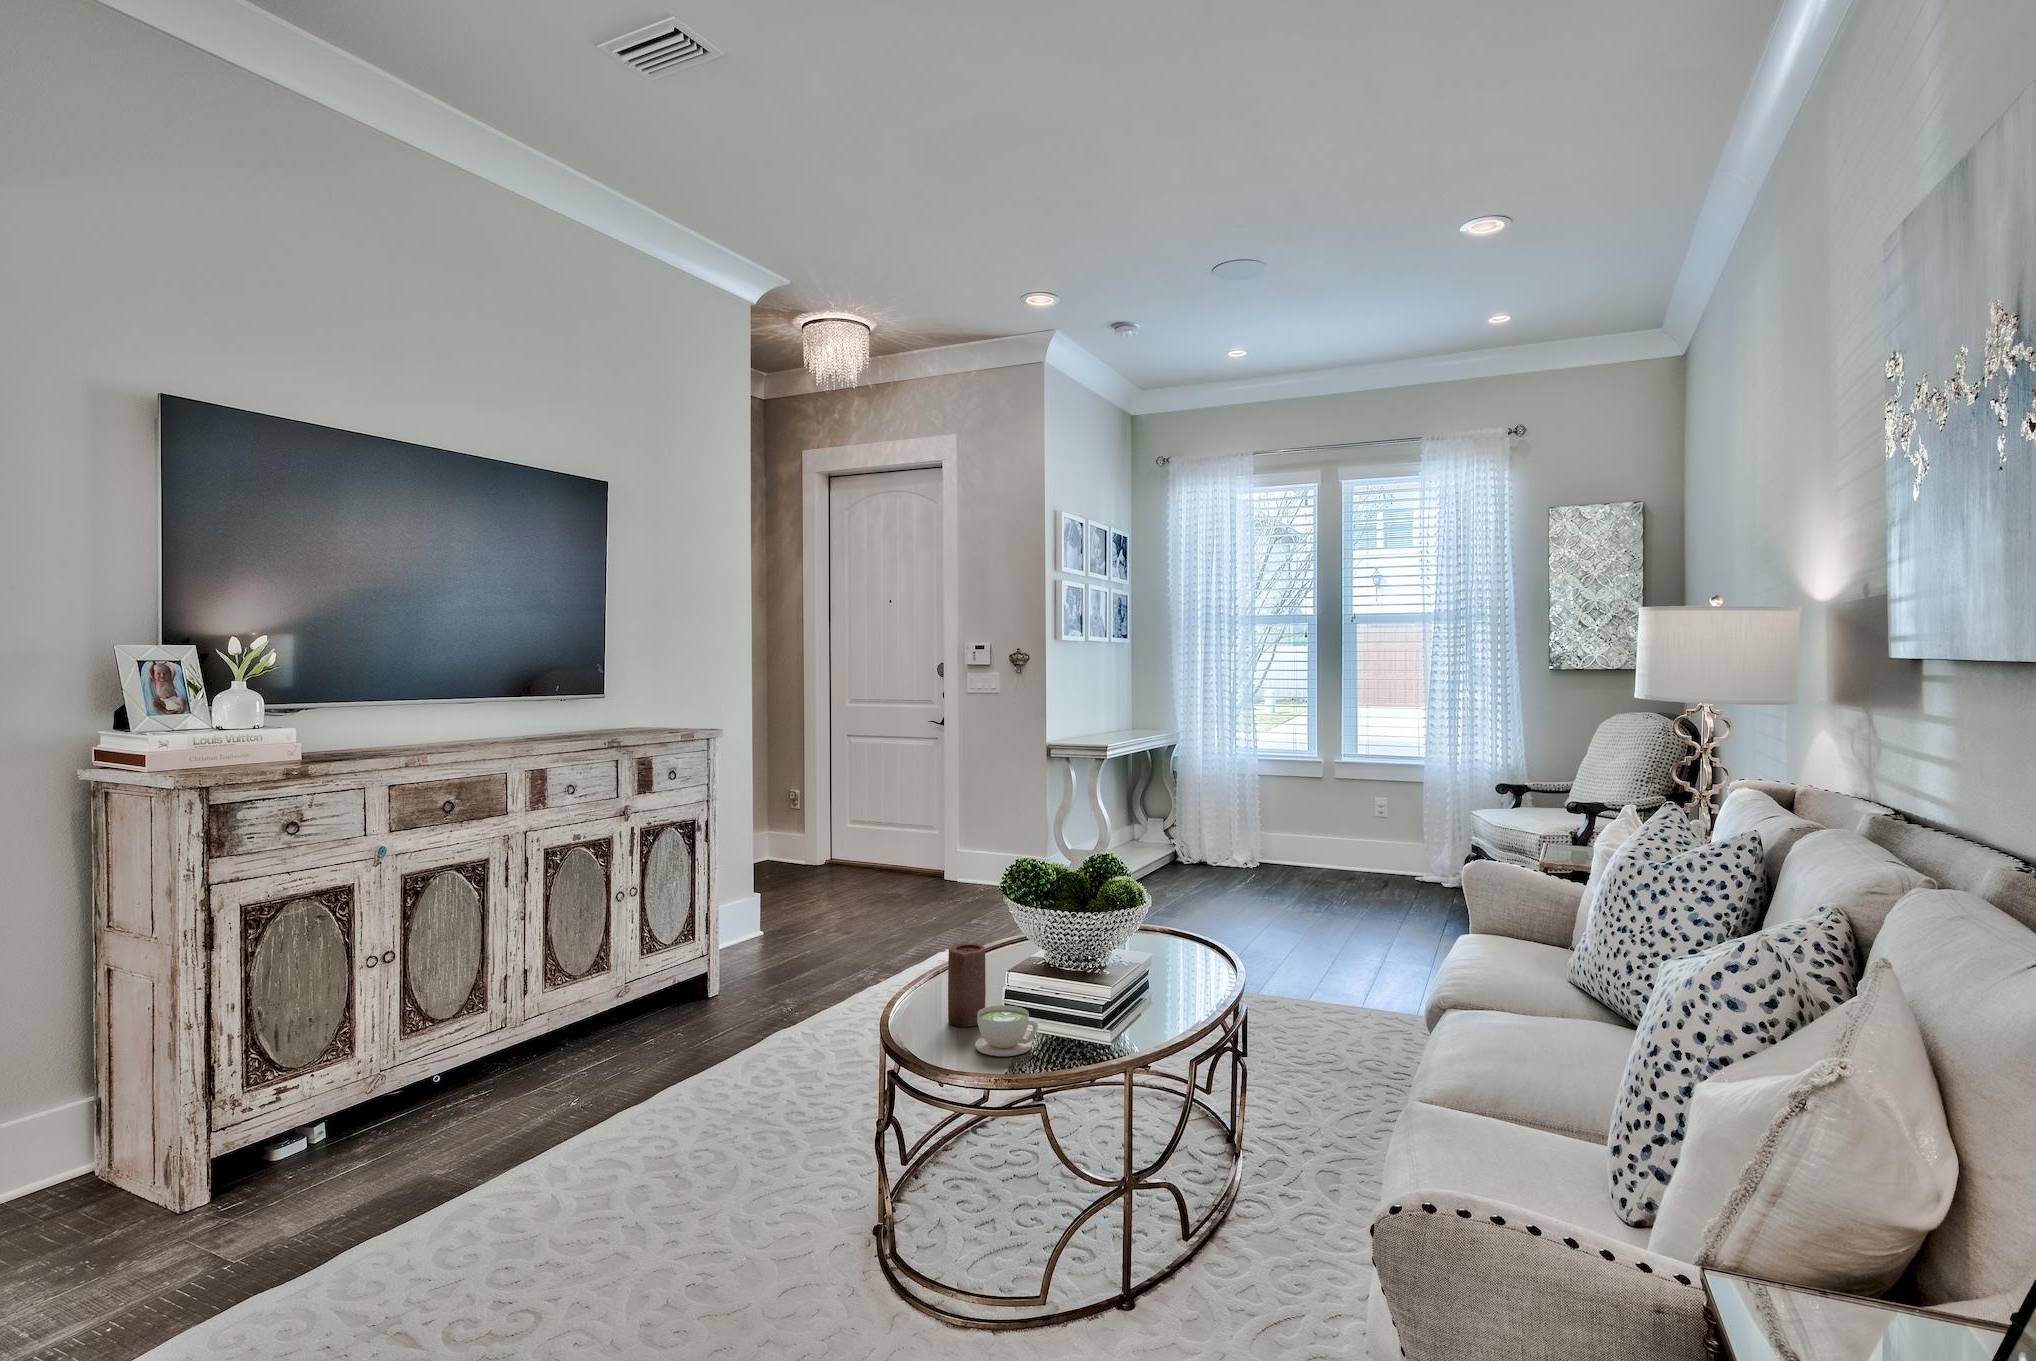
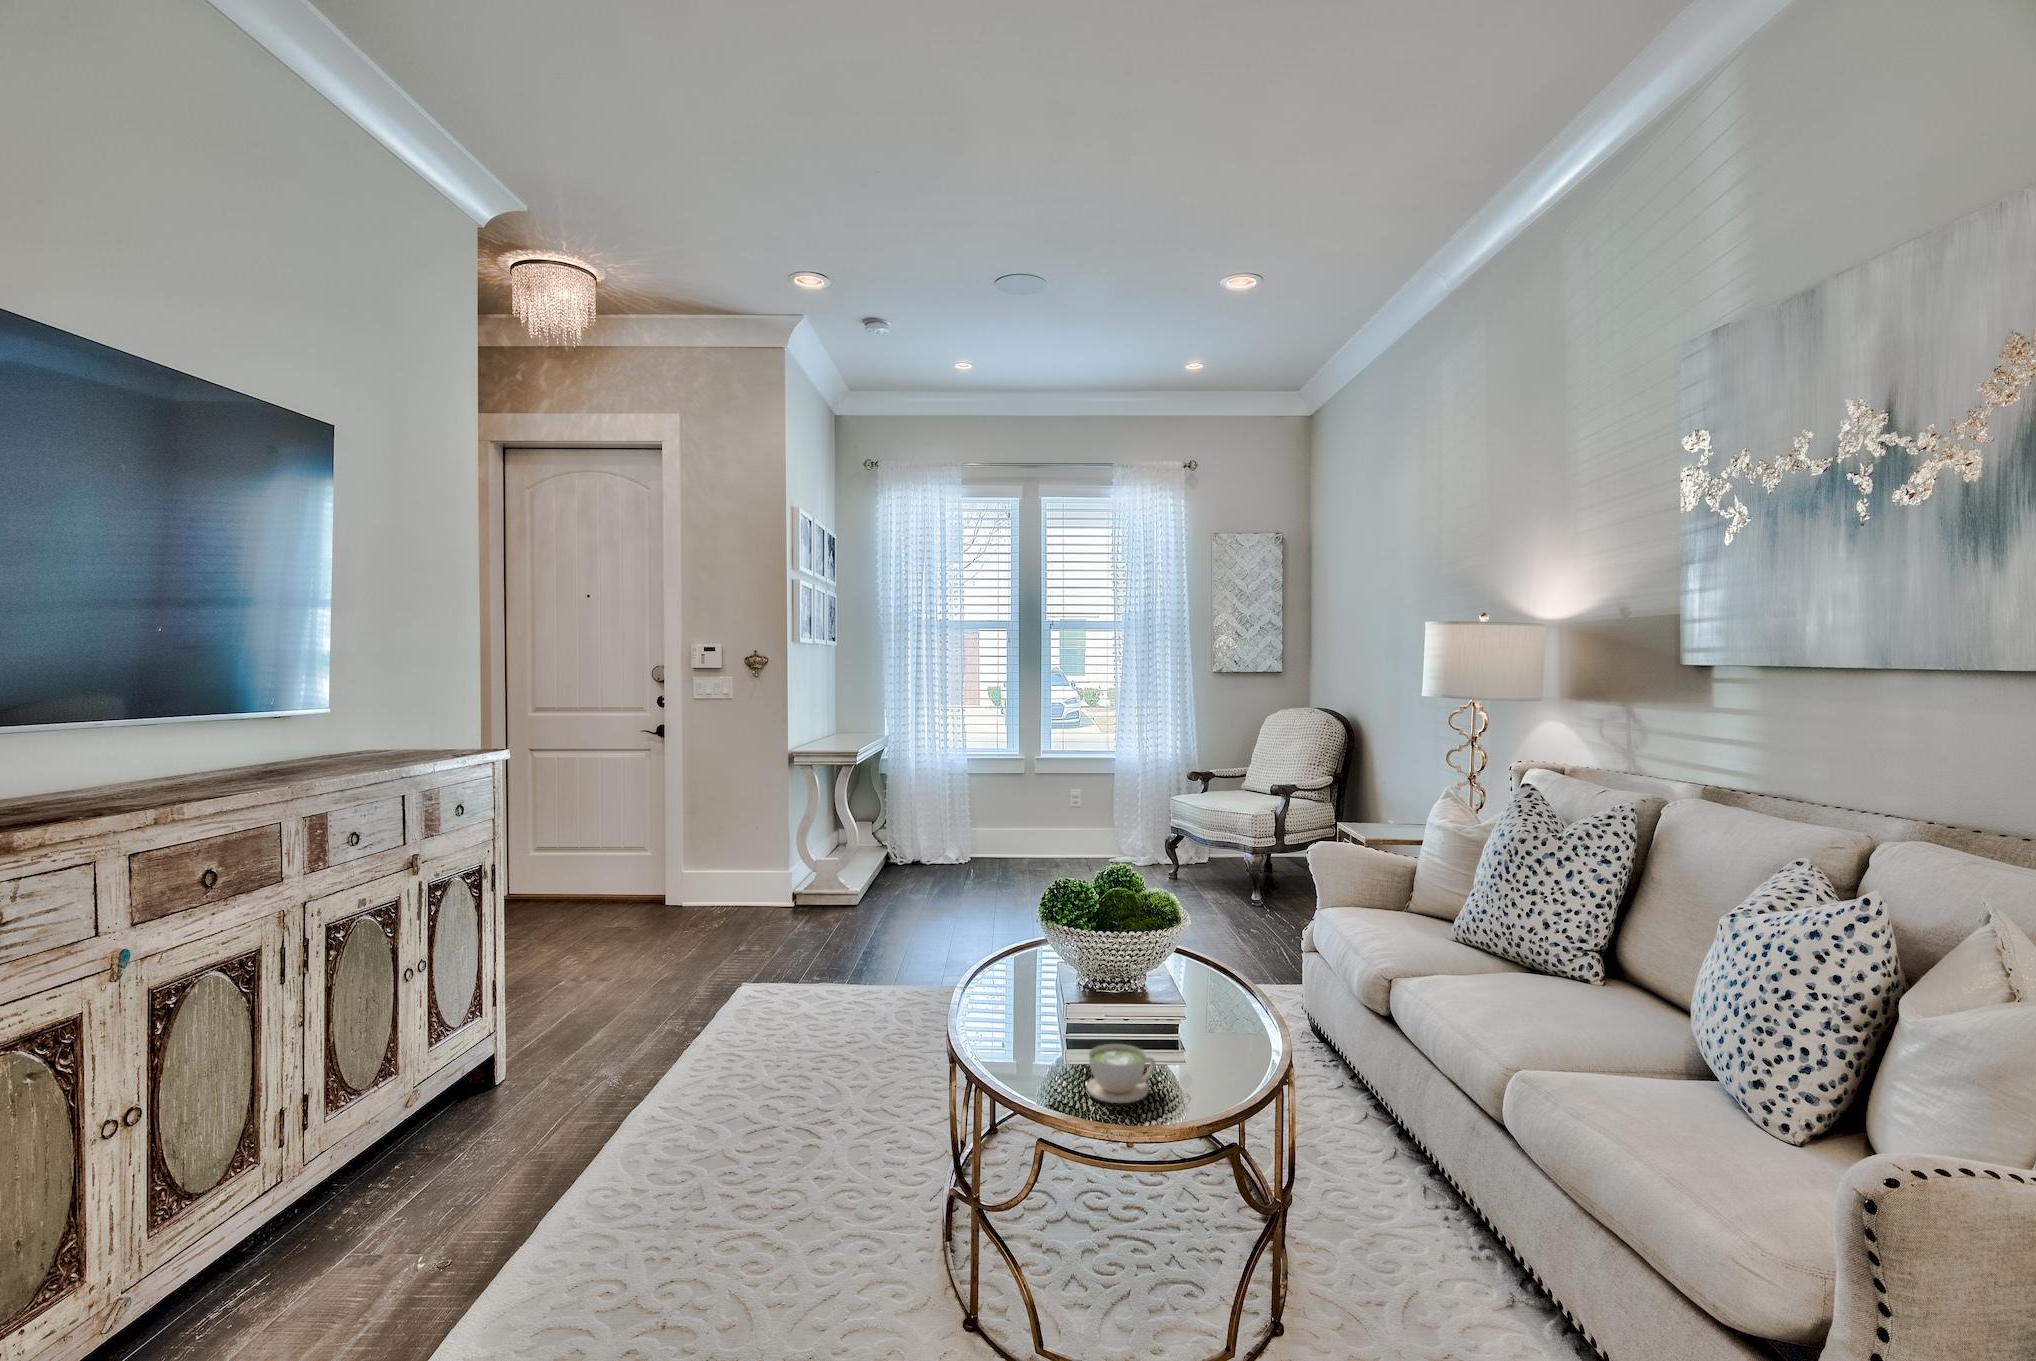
candle: present [948,943,986,1027] -> none [1017,980,1058,1075]

